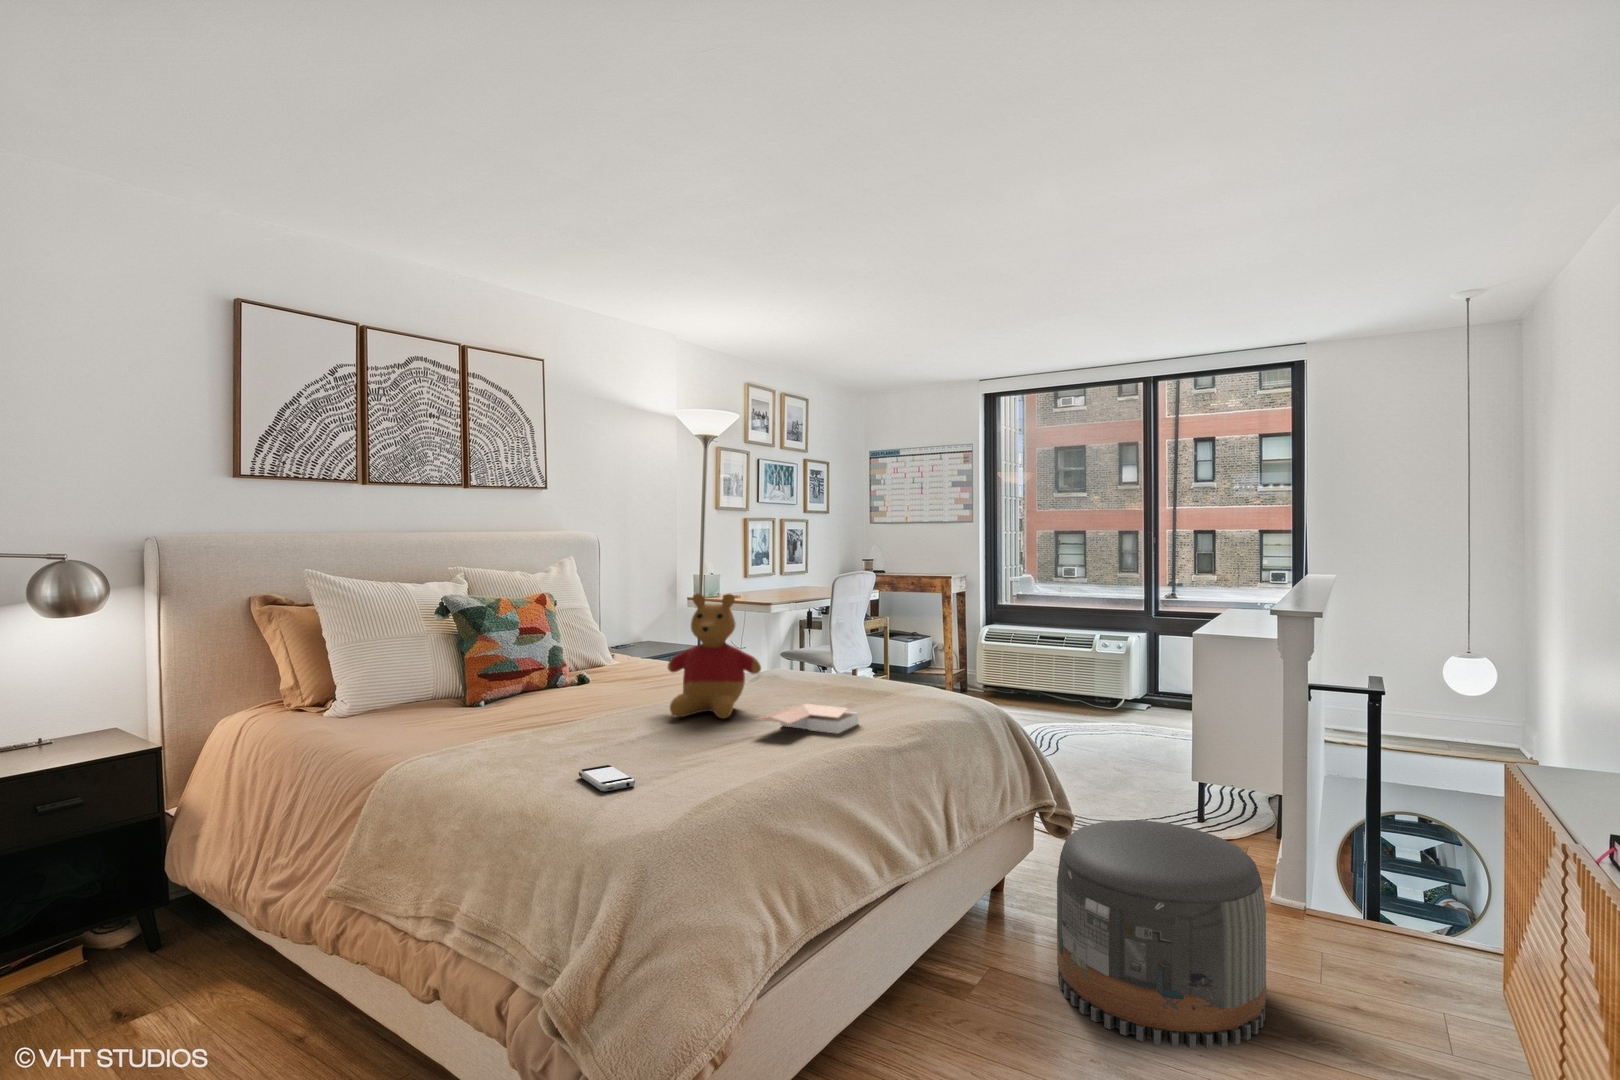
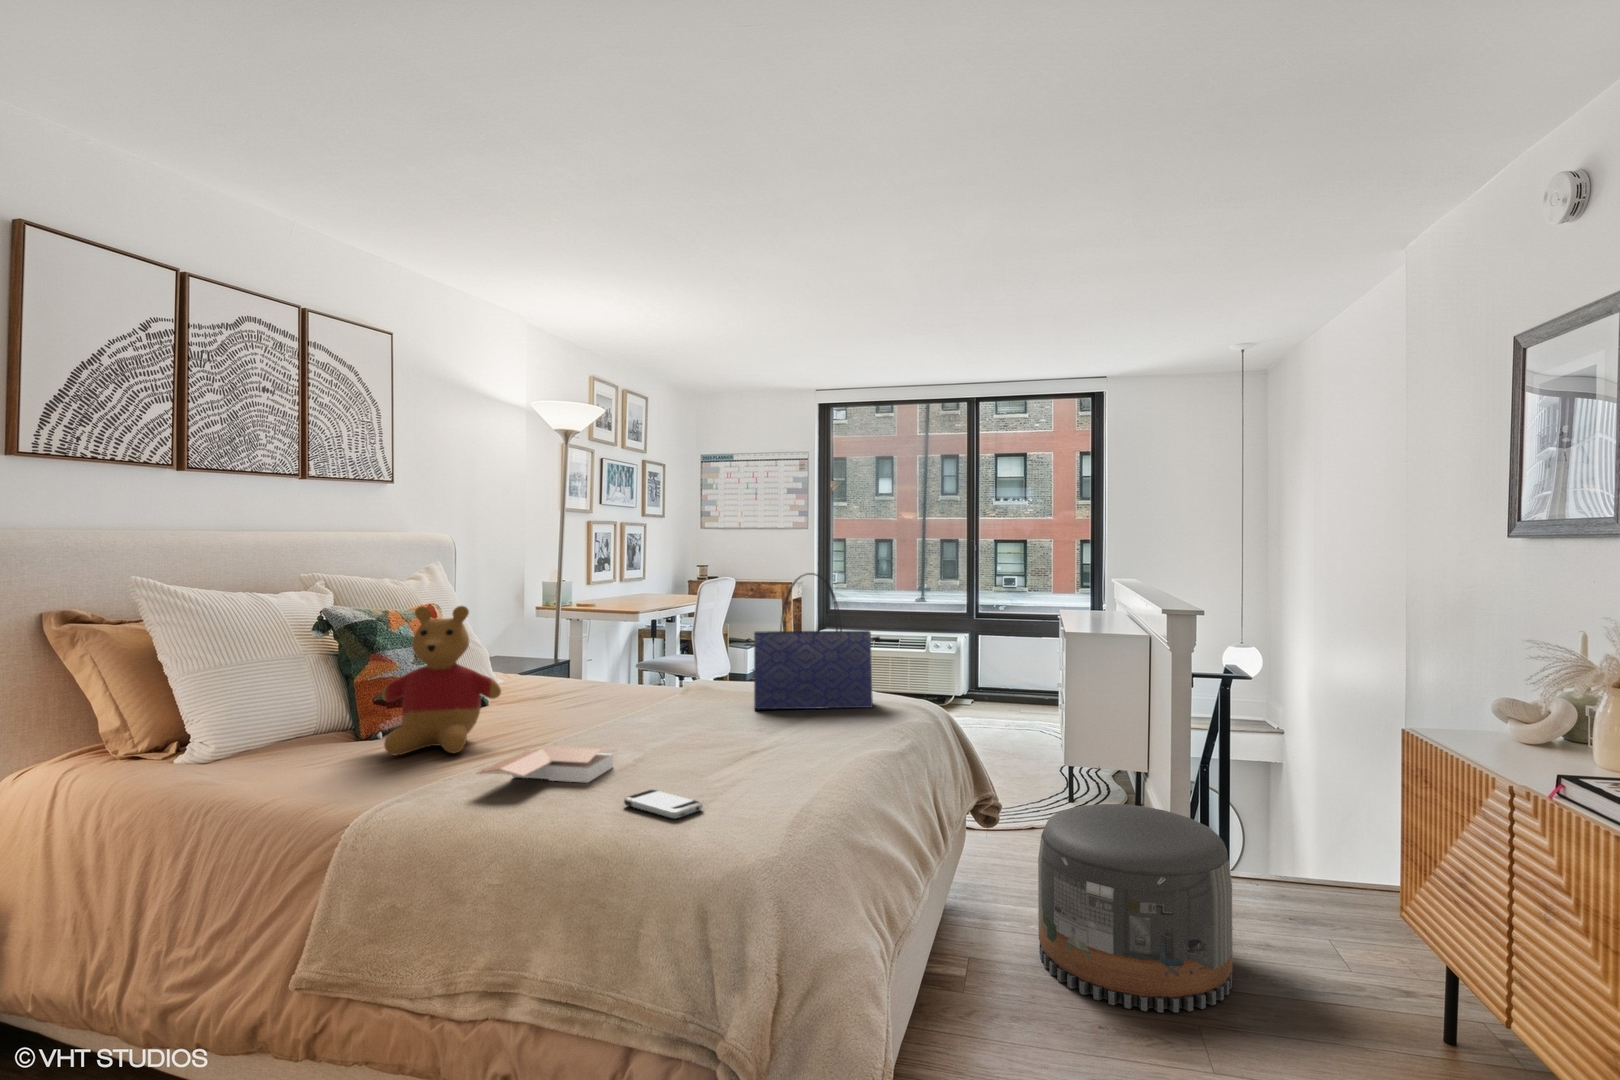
tote bag: none [789,572,913,705] -> present [754,573,880,709]
stuffed bear: present [668,594,761,718] -> present [382,606,501,755]
book: present [756,704,859,734] -> present [478,746,613,782]

